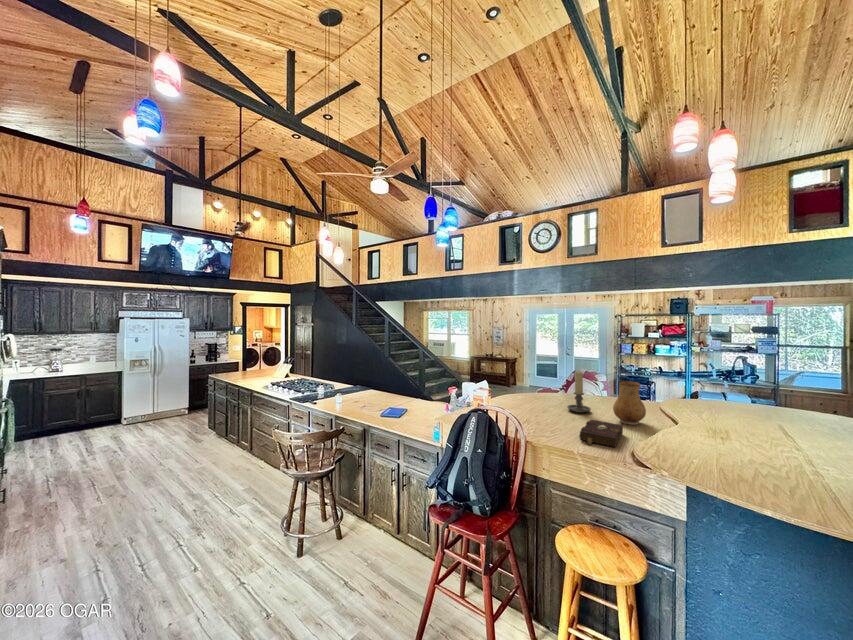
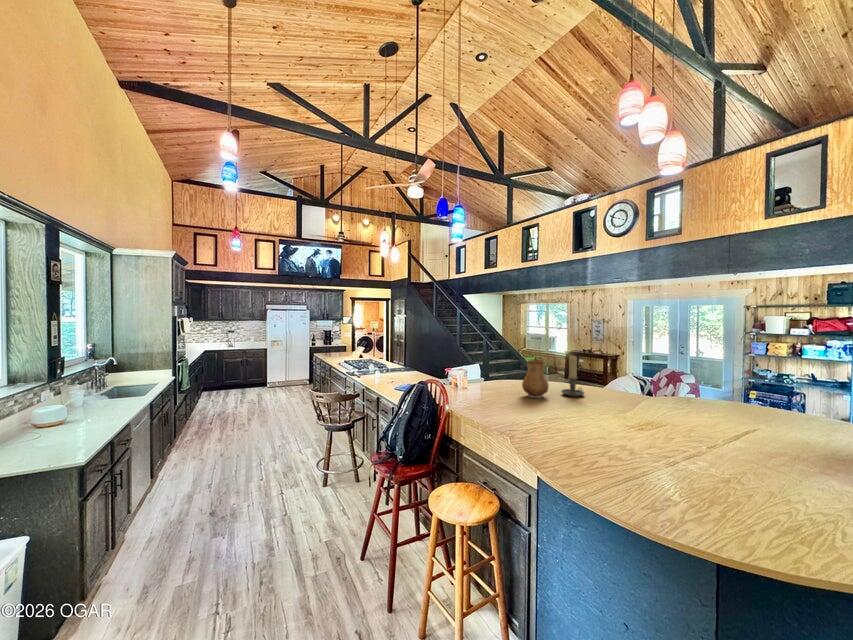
ceramic pitcher: present [613,381,646,425] -> present [522,360,549,398]
book: present [579,420,623,447] -> none [532,399,584,421]

